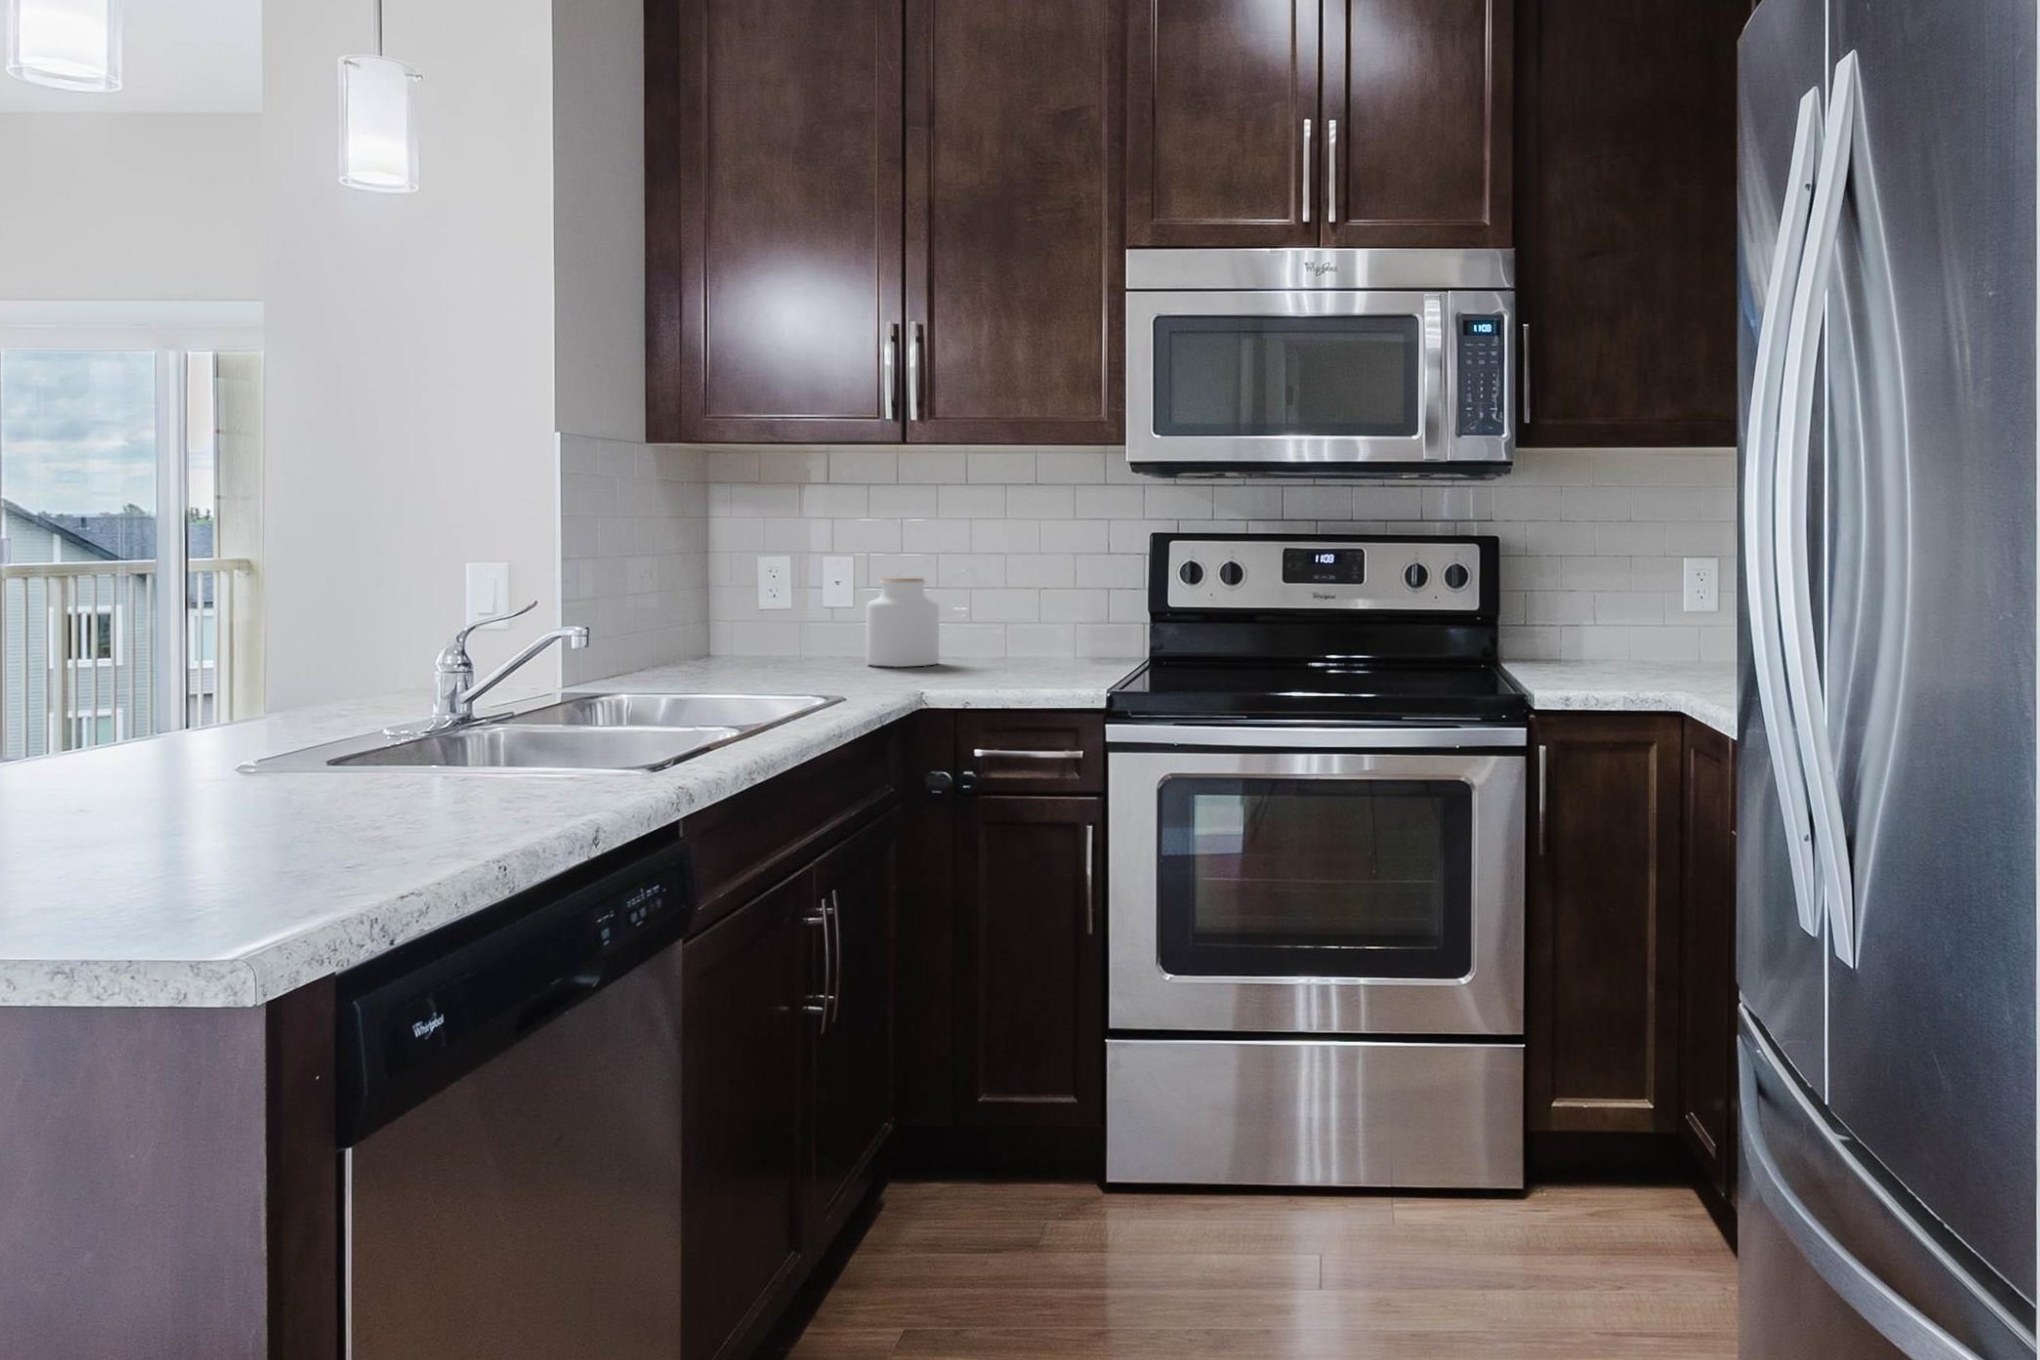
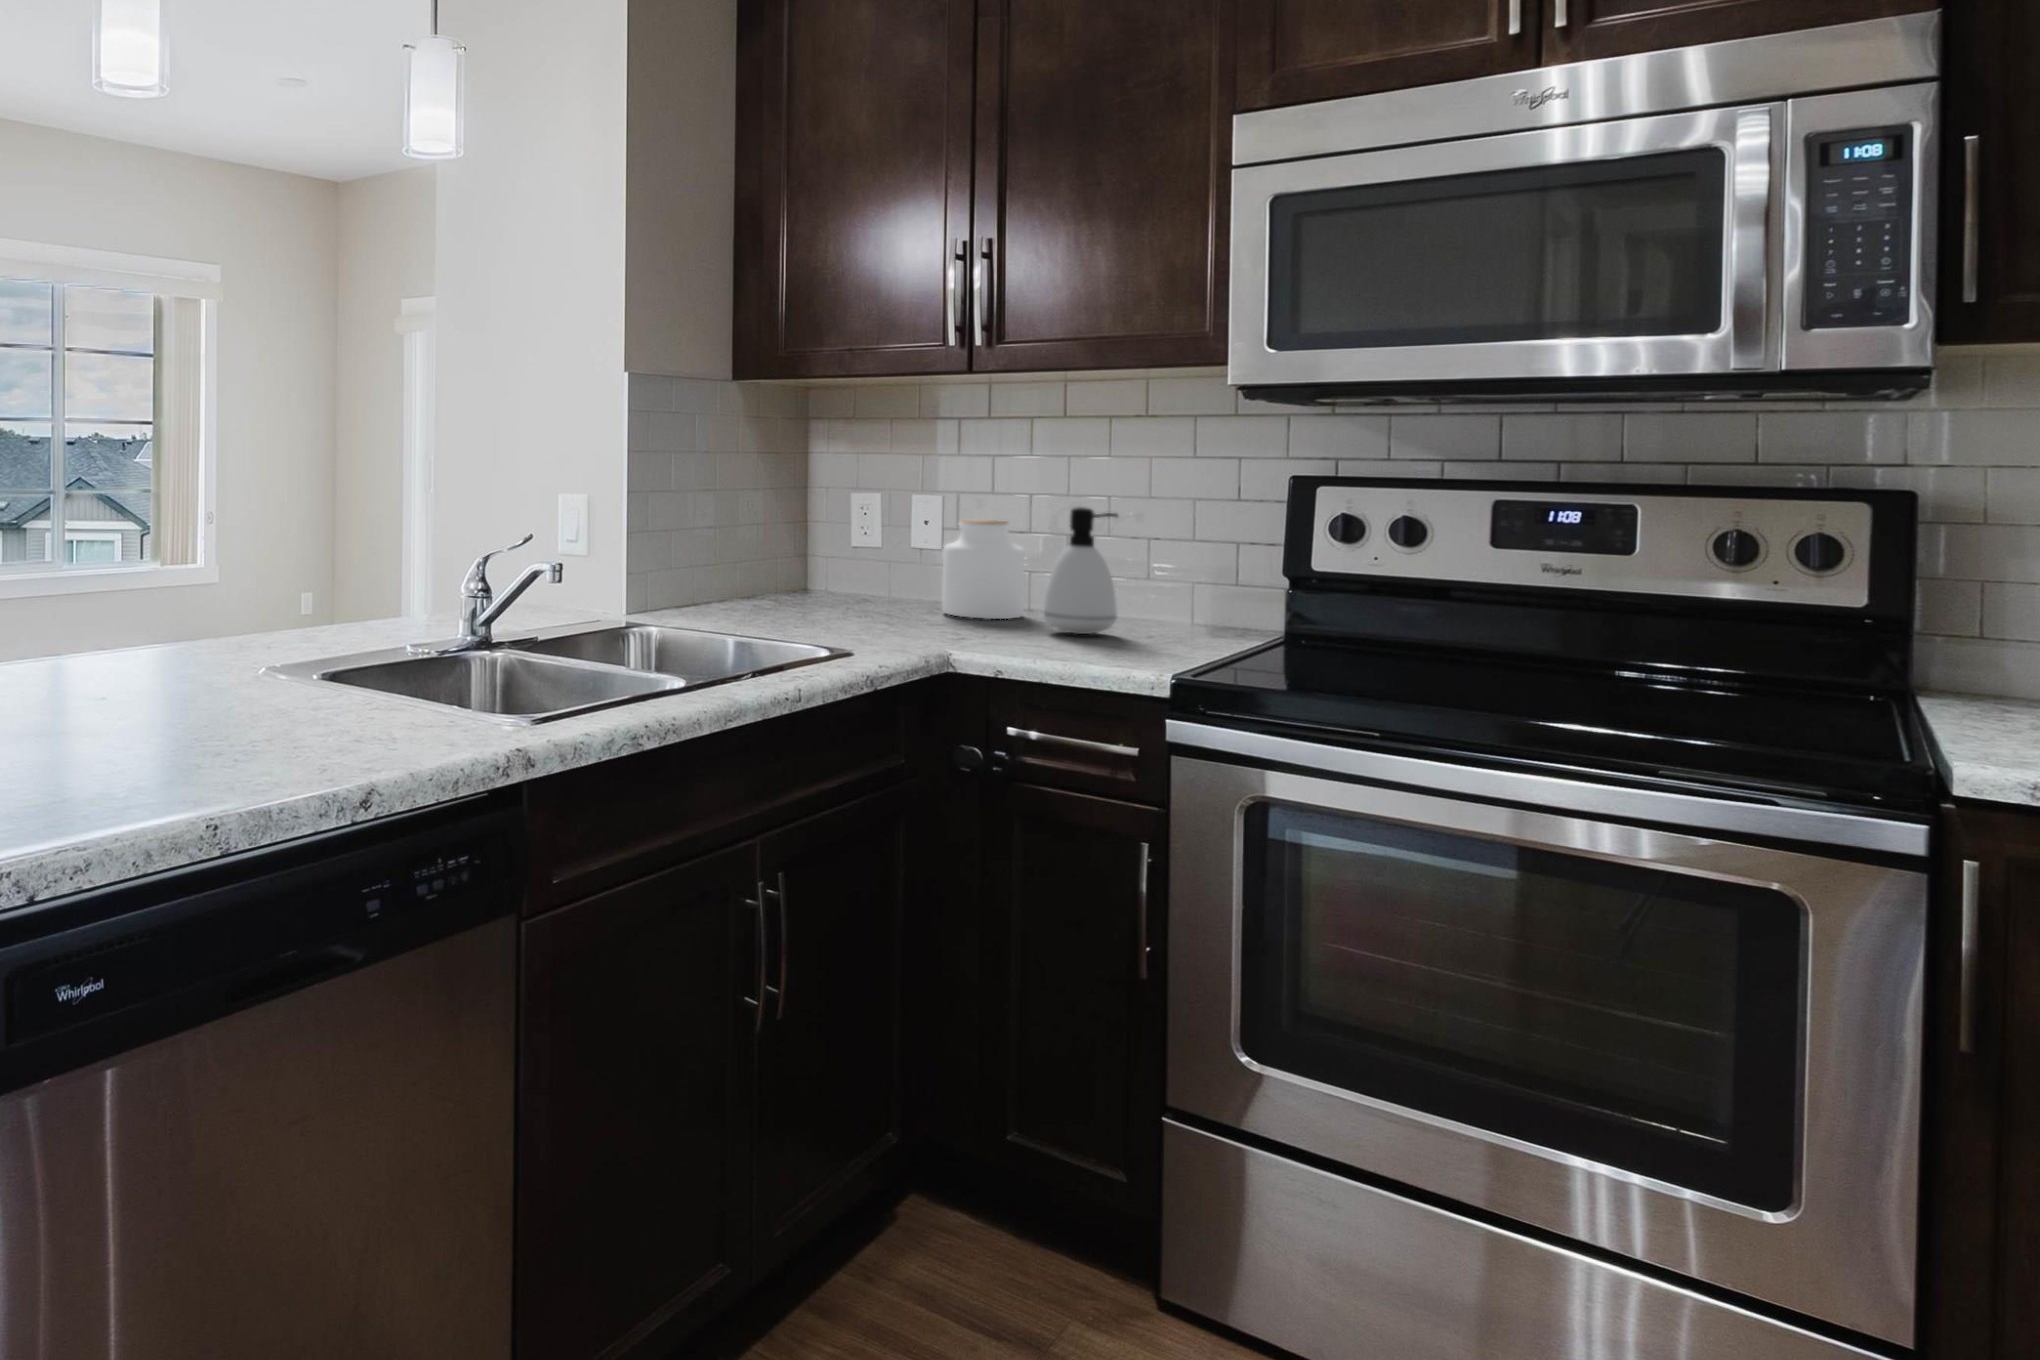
soap dispenser: none [972,563,1031,671] -> present [1044,507,1118,634]

